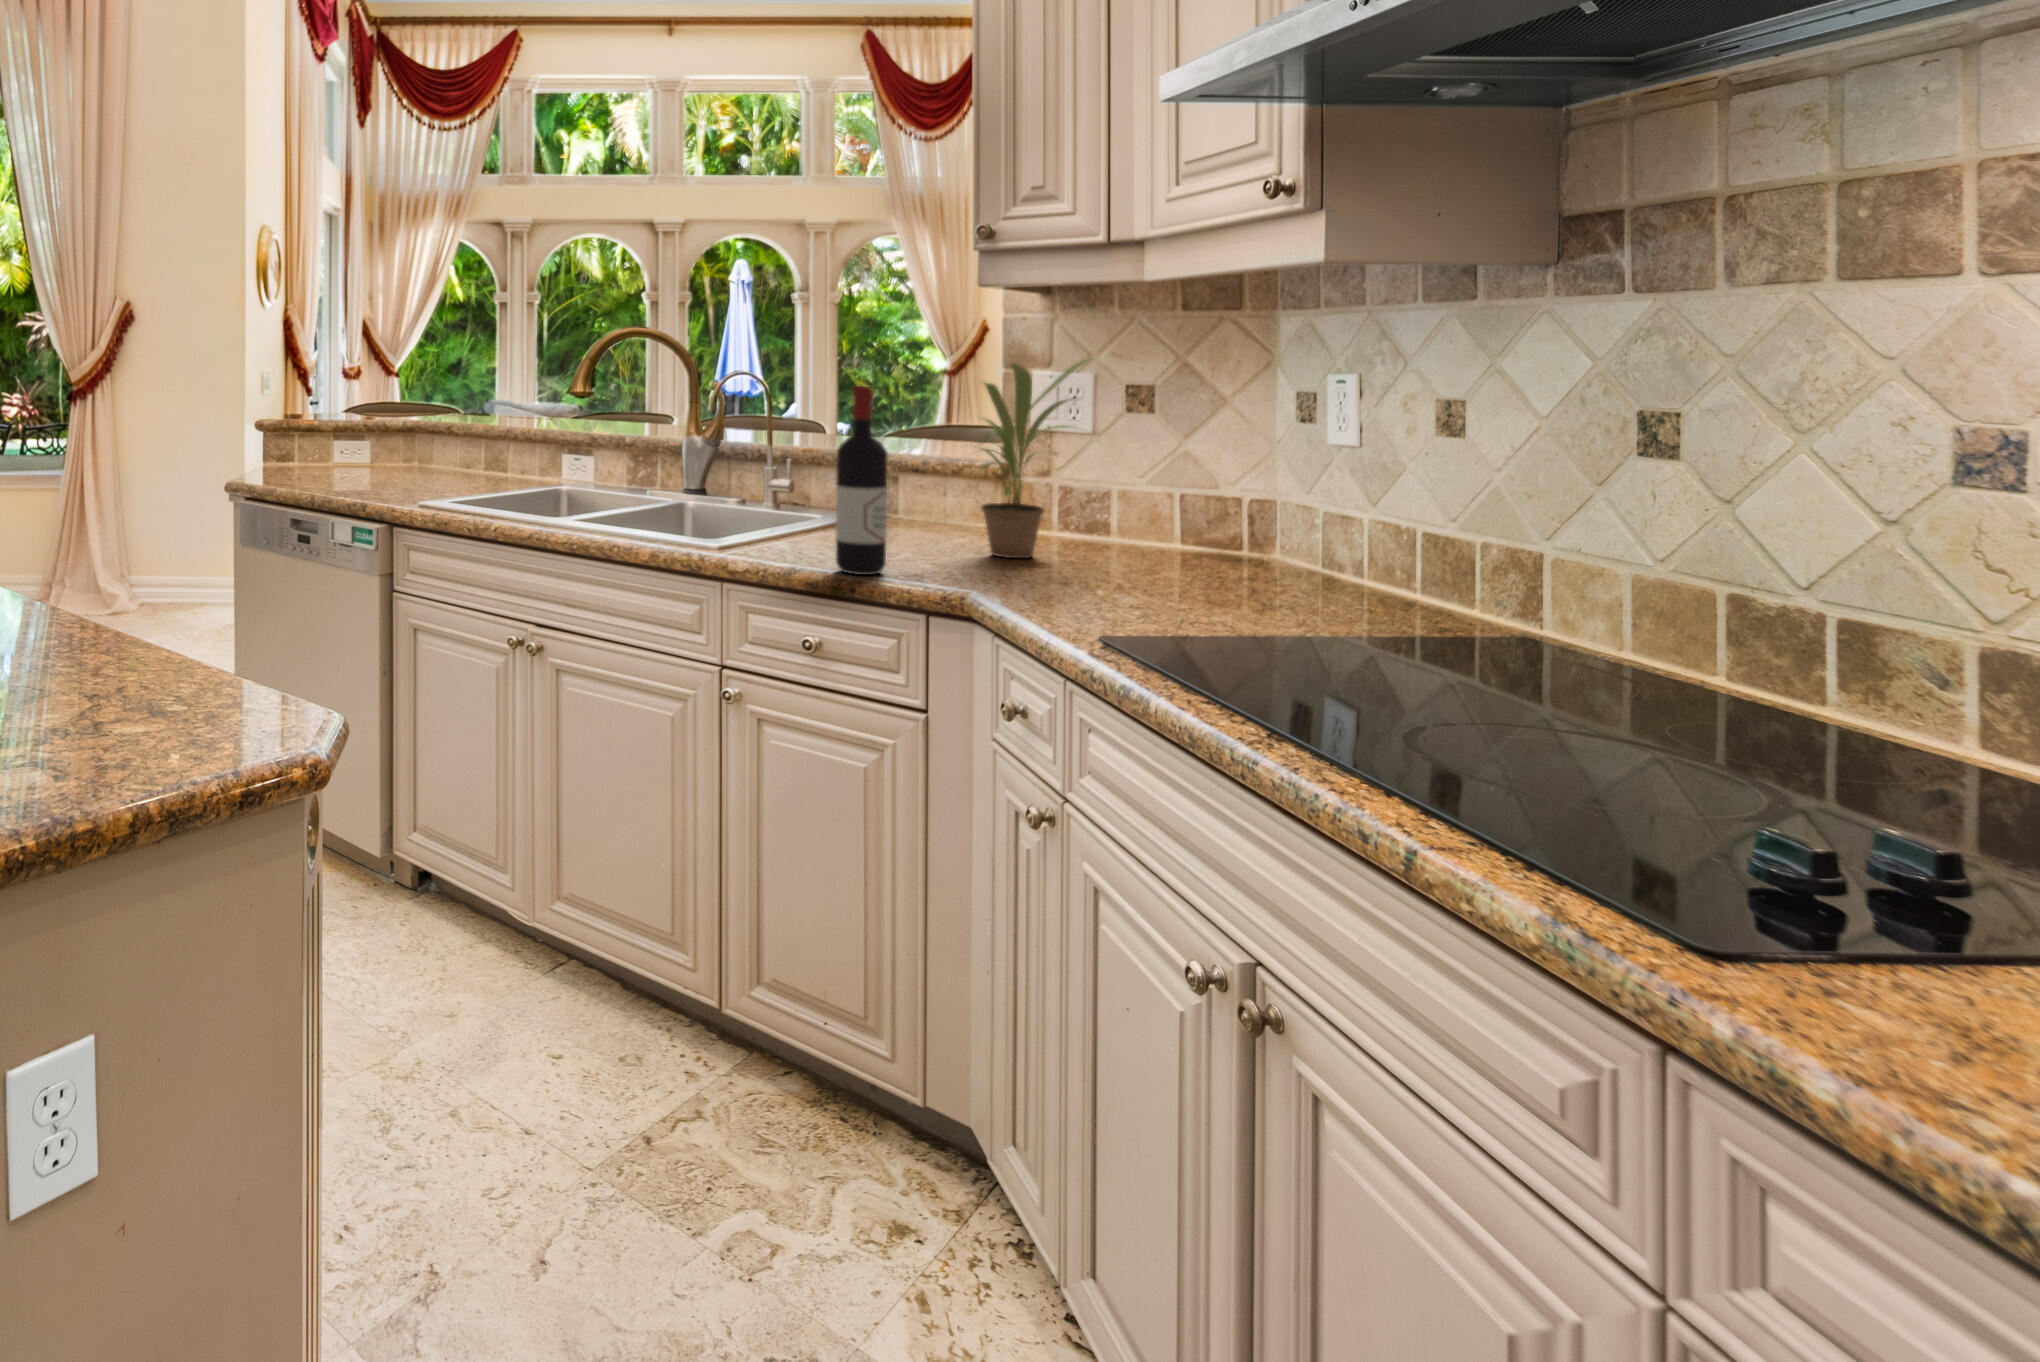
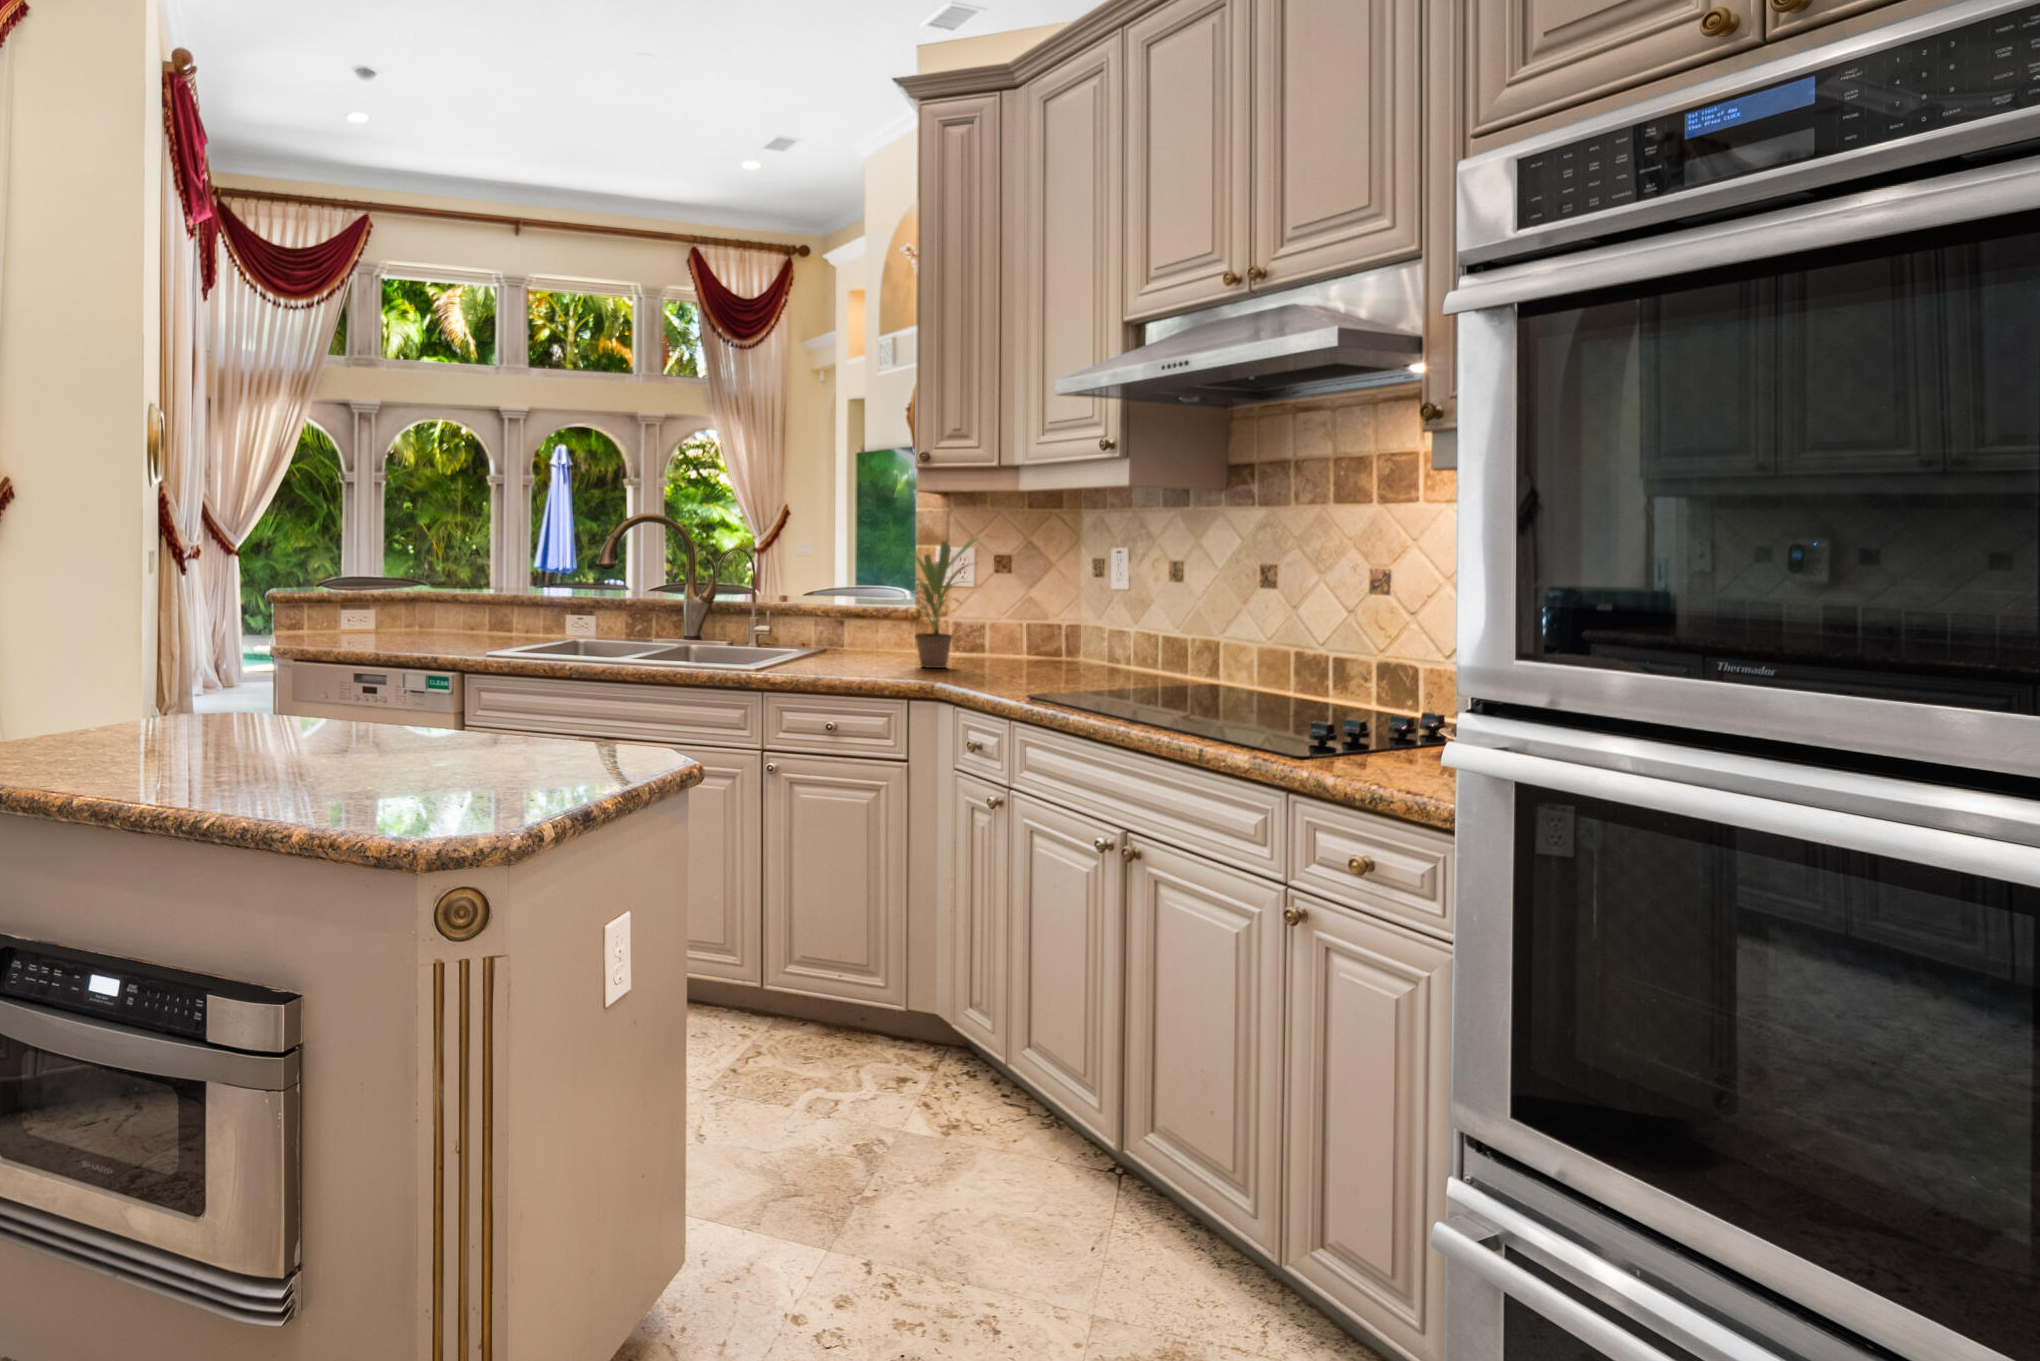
wine bottle: present [836,386,888,575] -> none [842,556,875,679]

